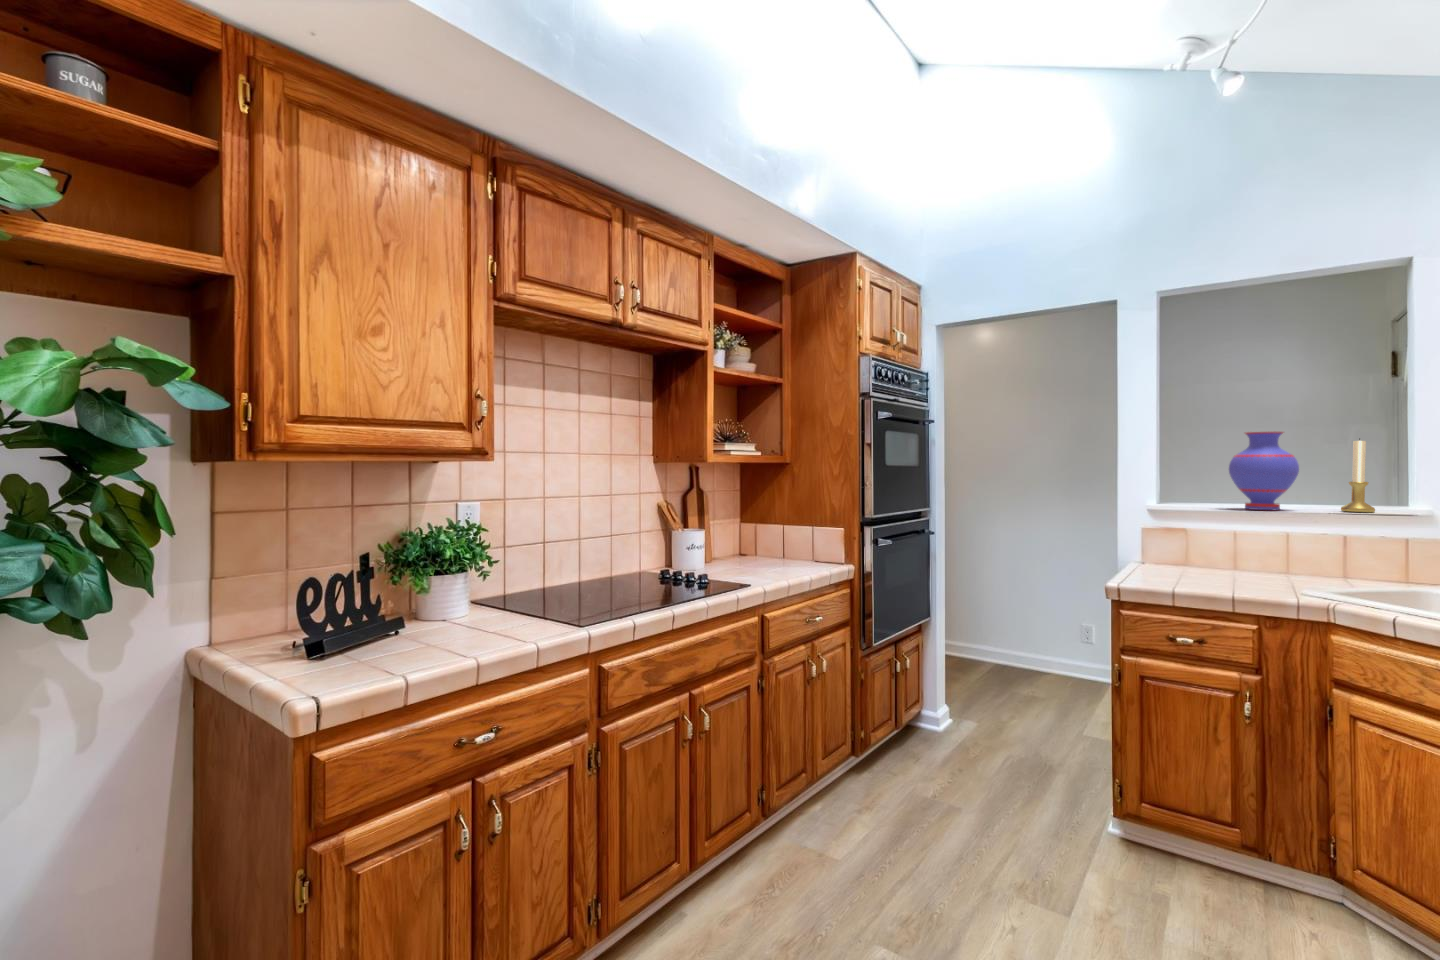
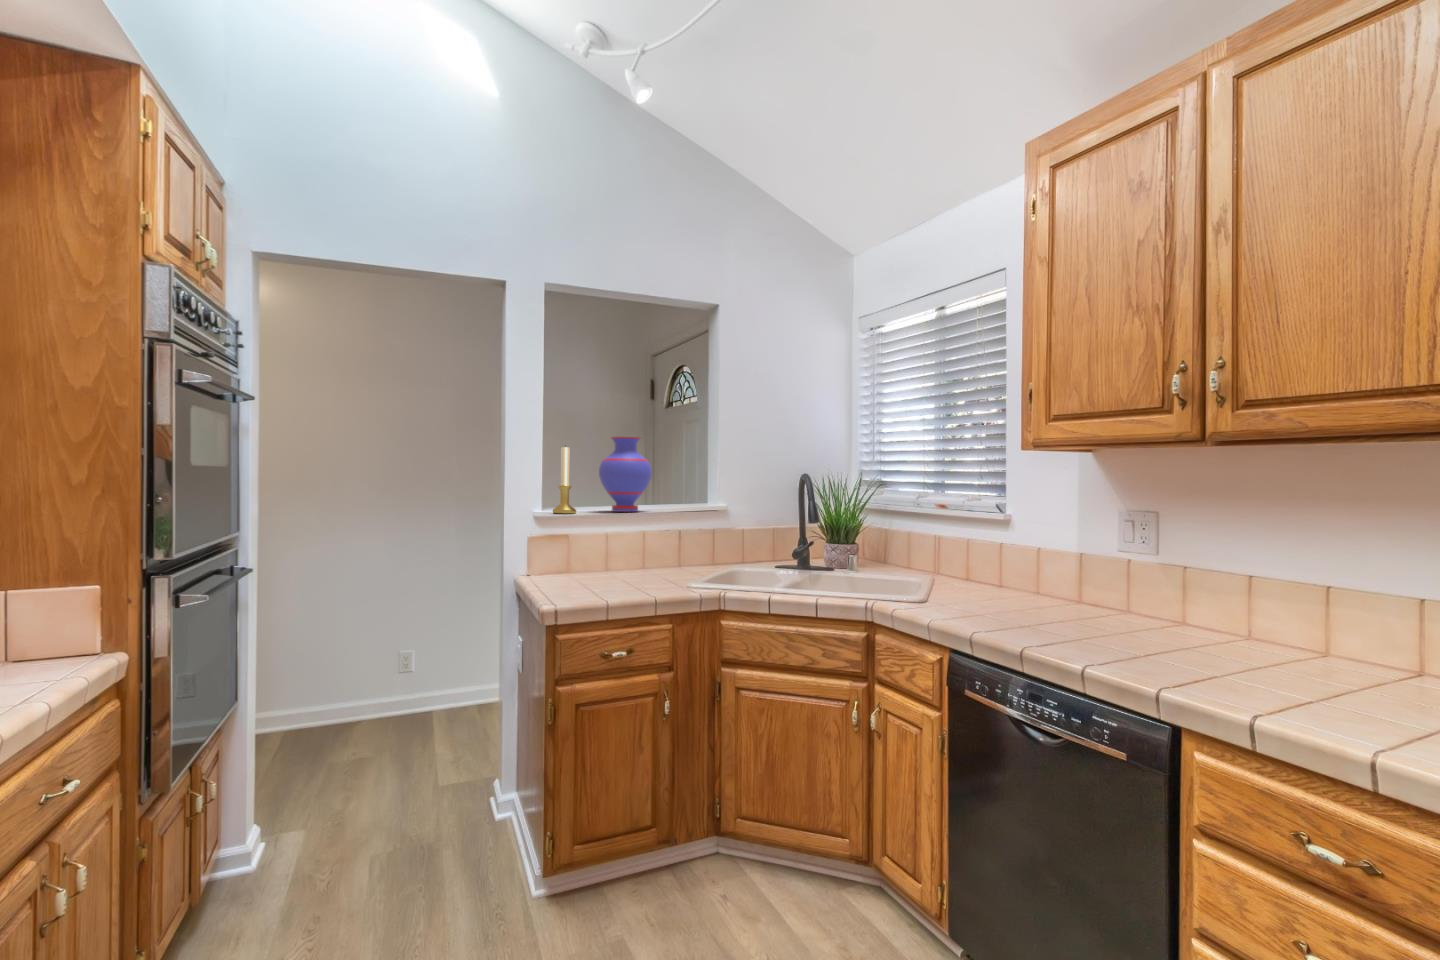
candle holder: present [1341,438,1375,512] -> present [553,447,576,514]

